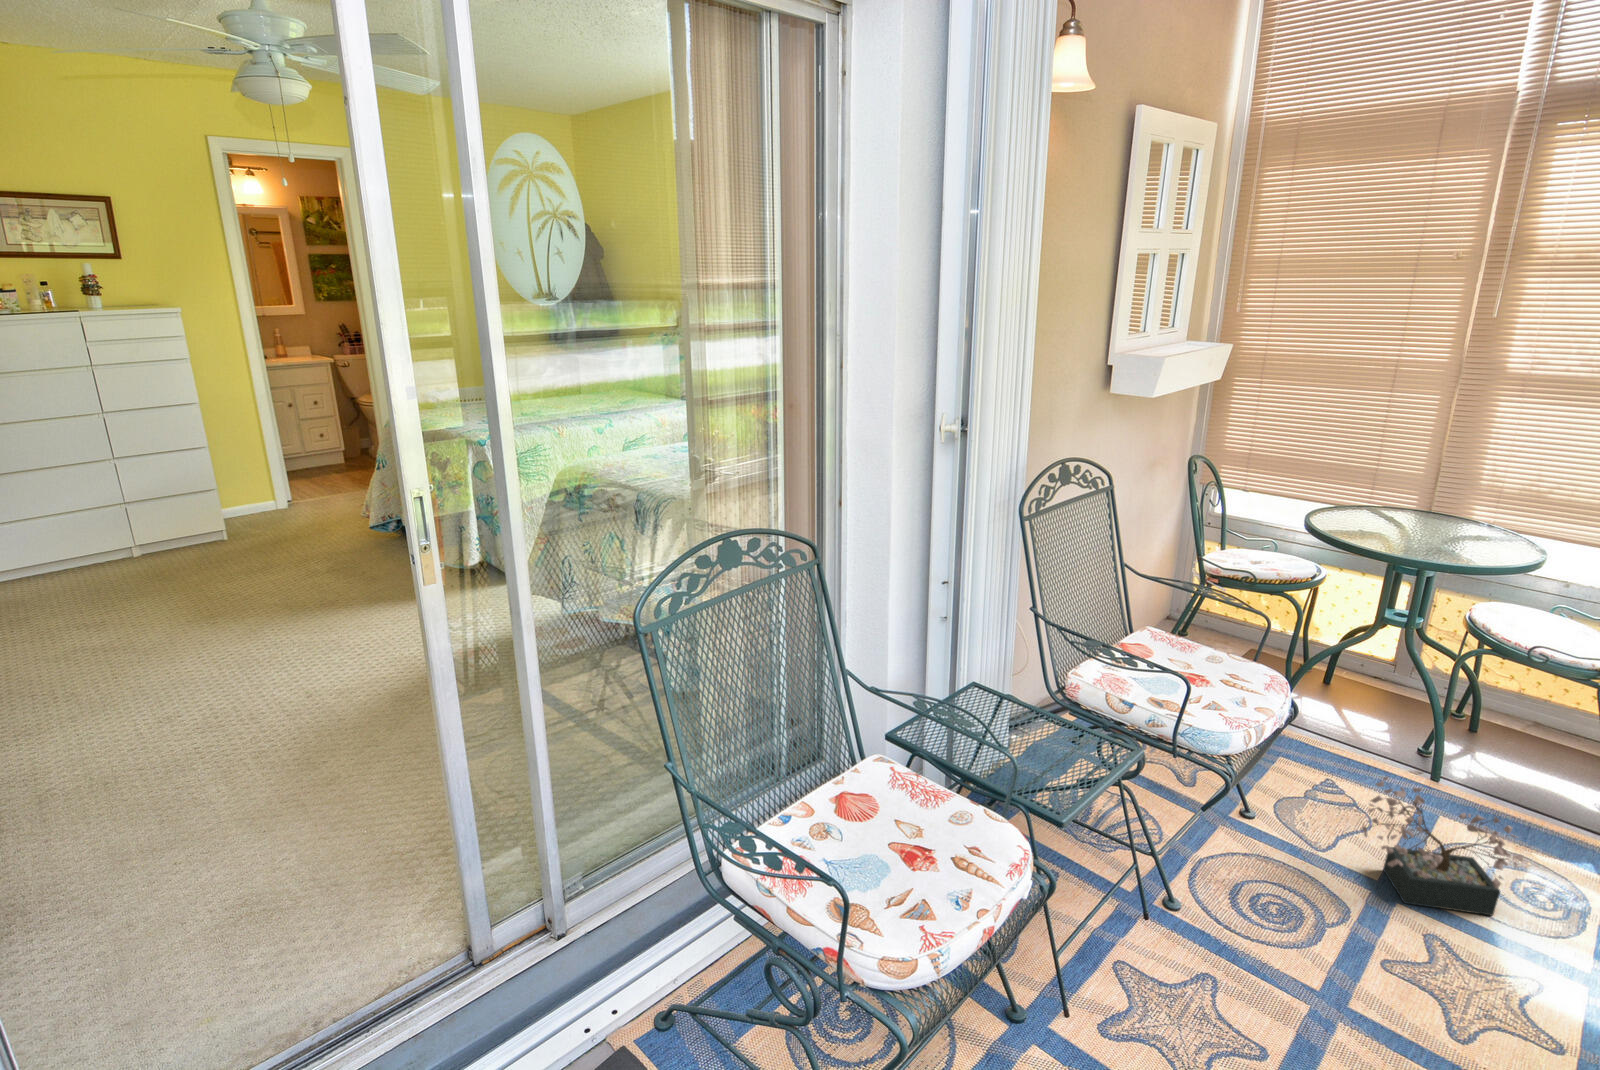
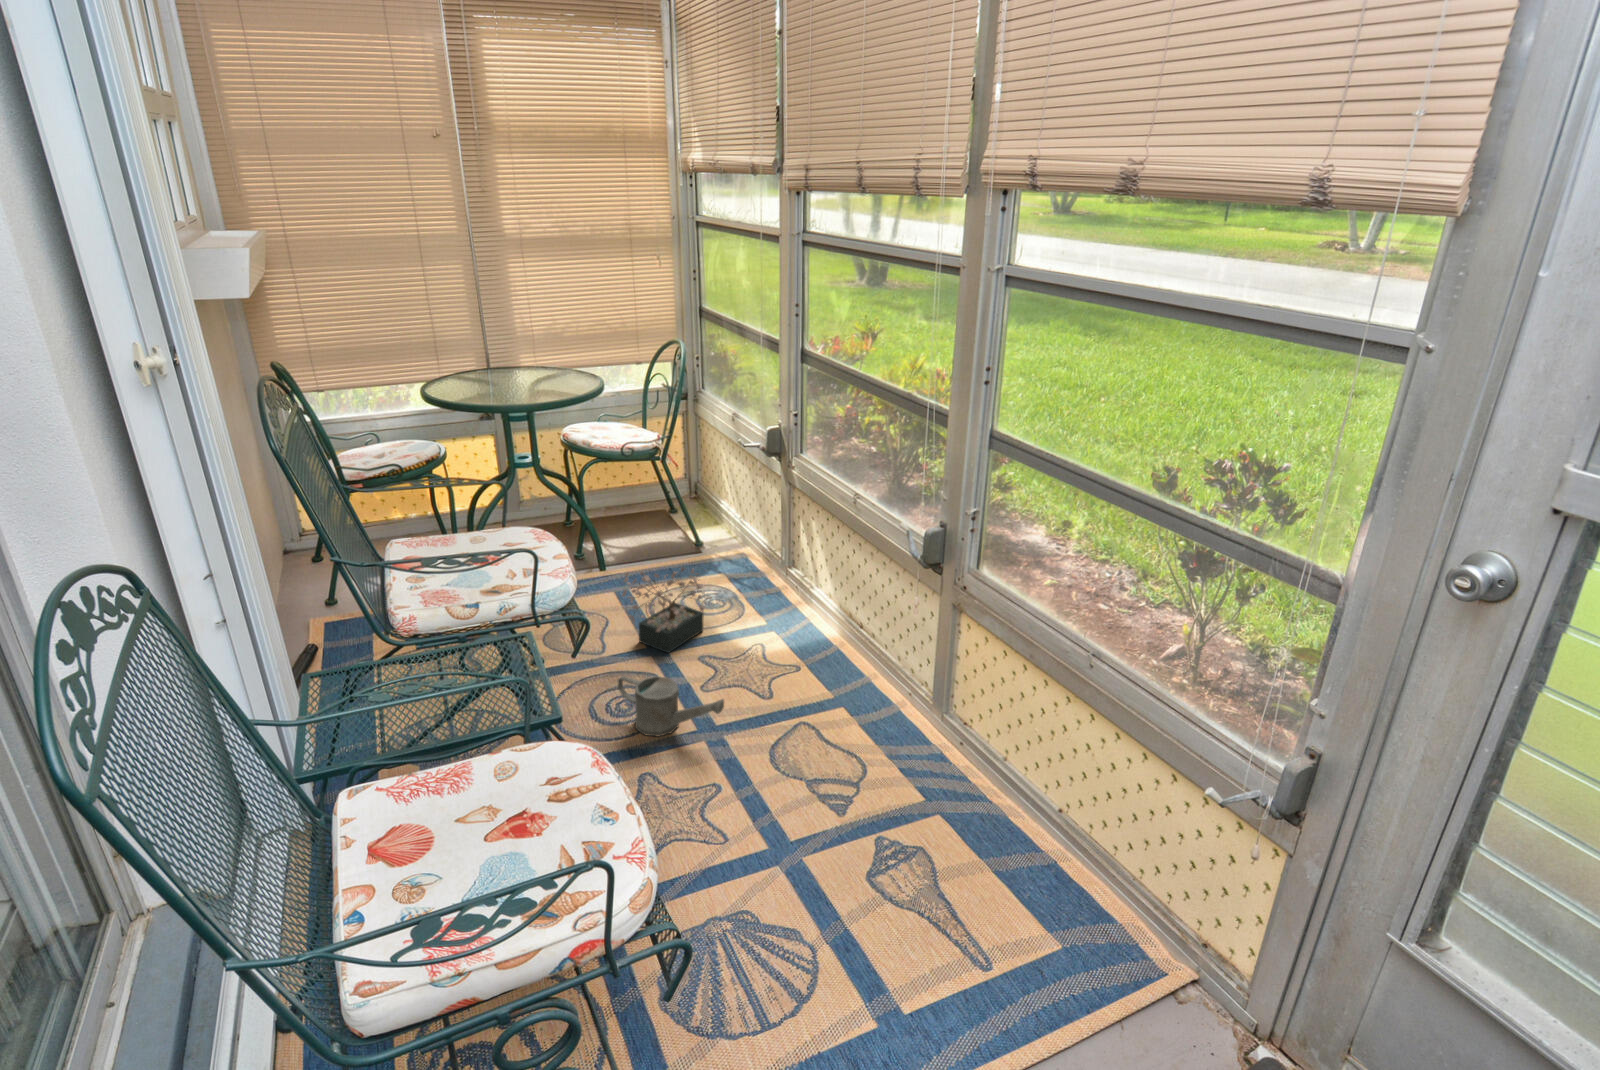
watering can: none [1255,870,1352,985] -> present [618,676,724,736]

